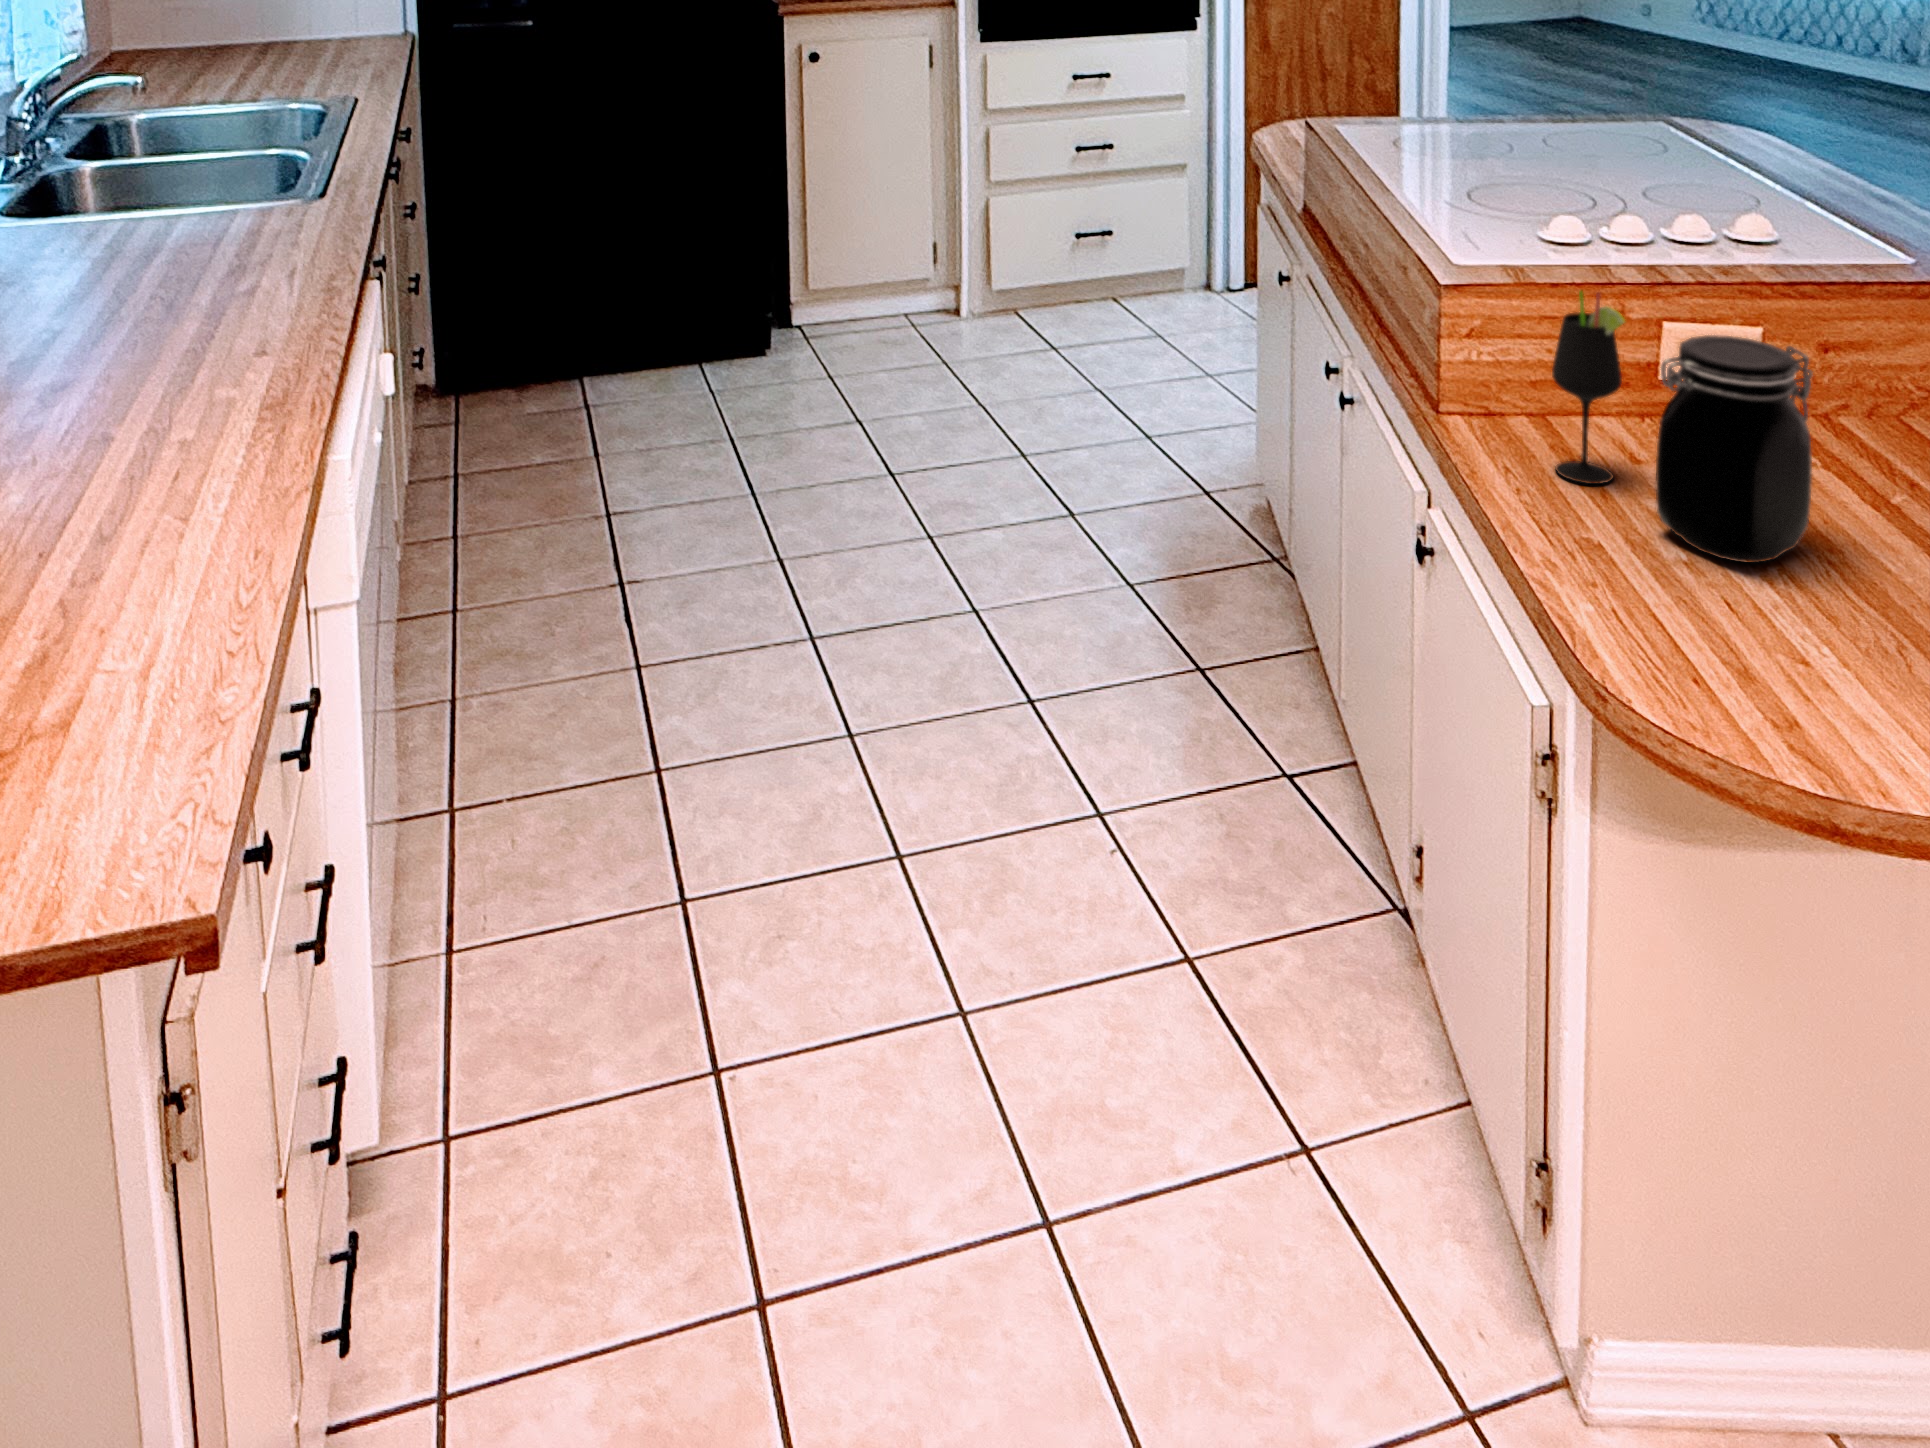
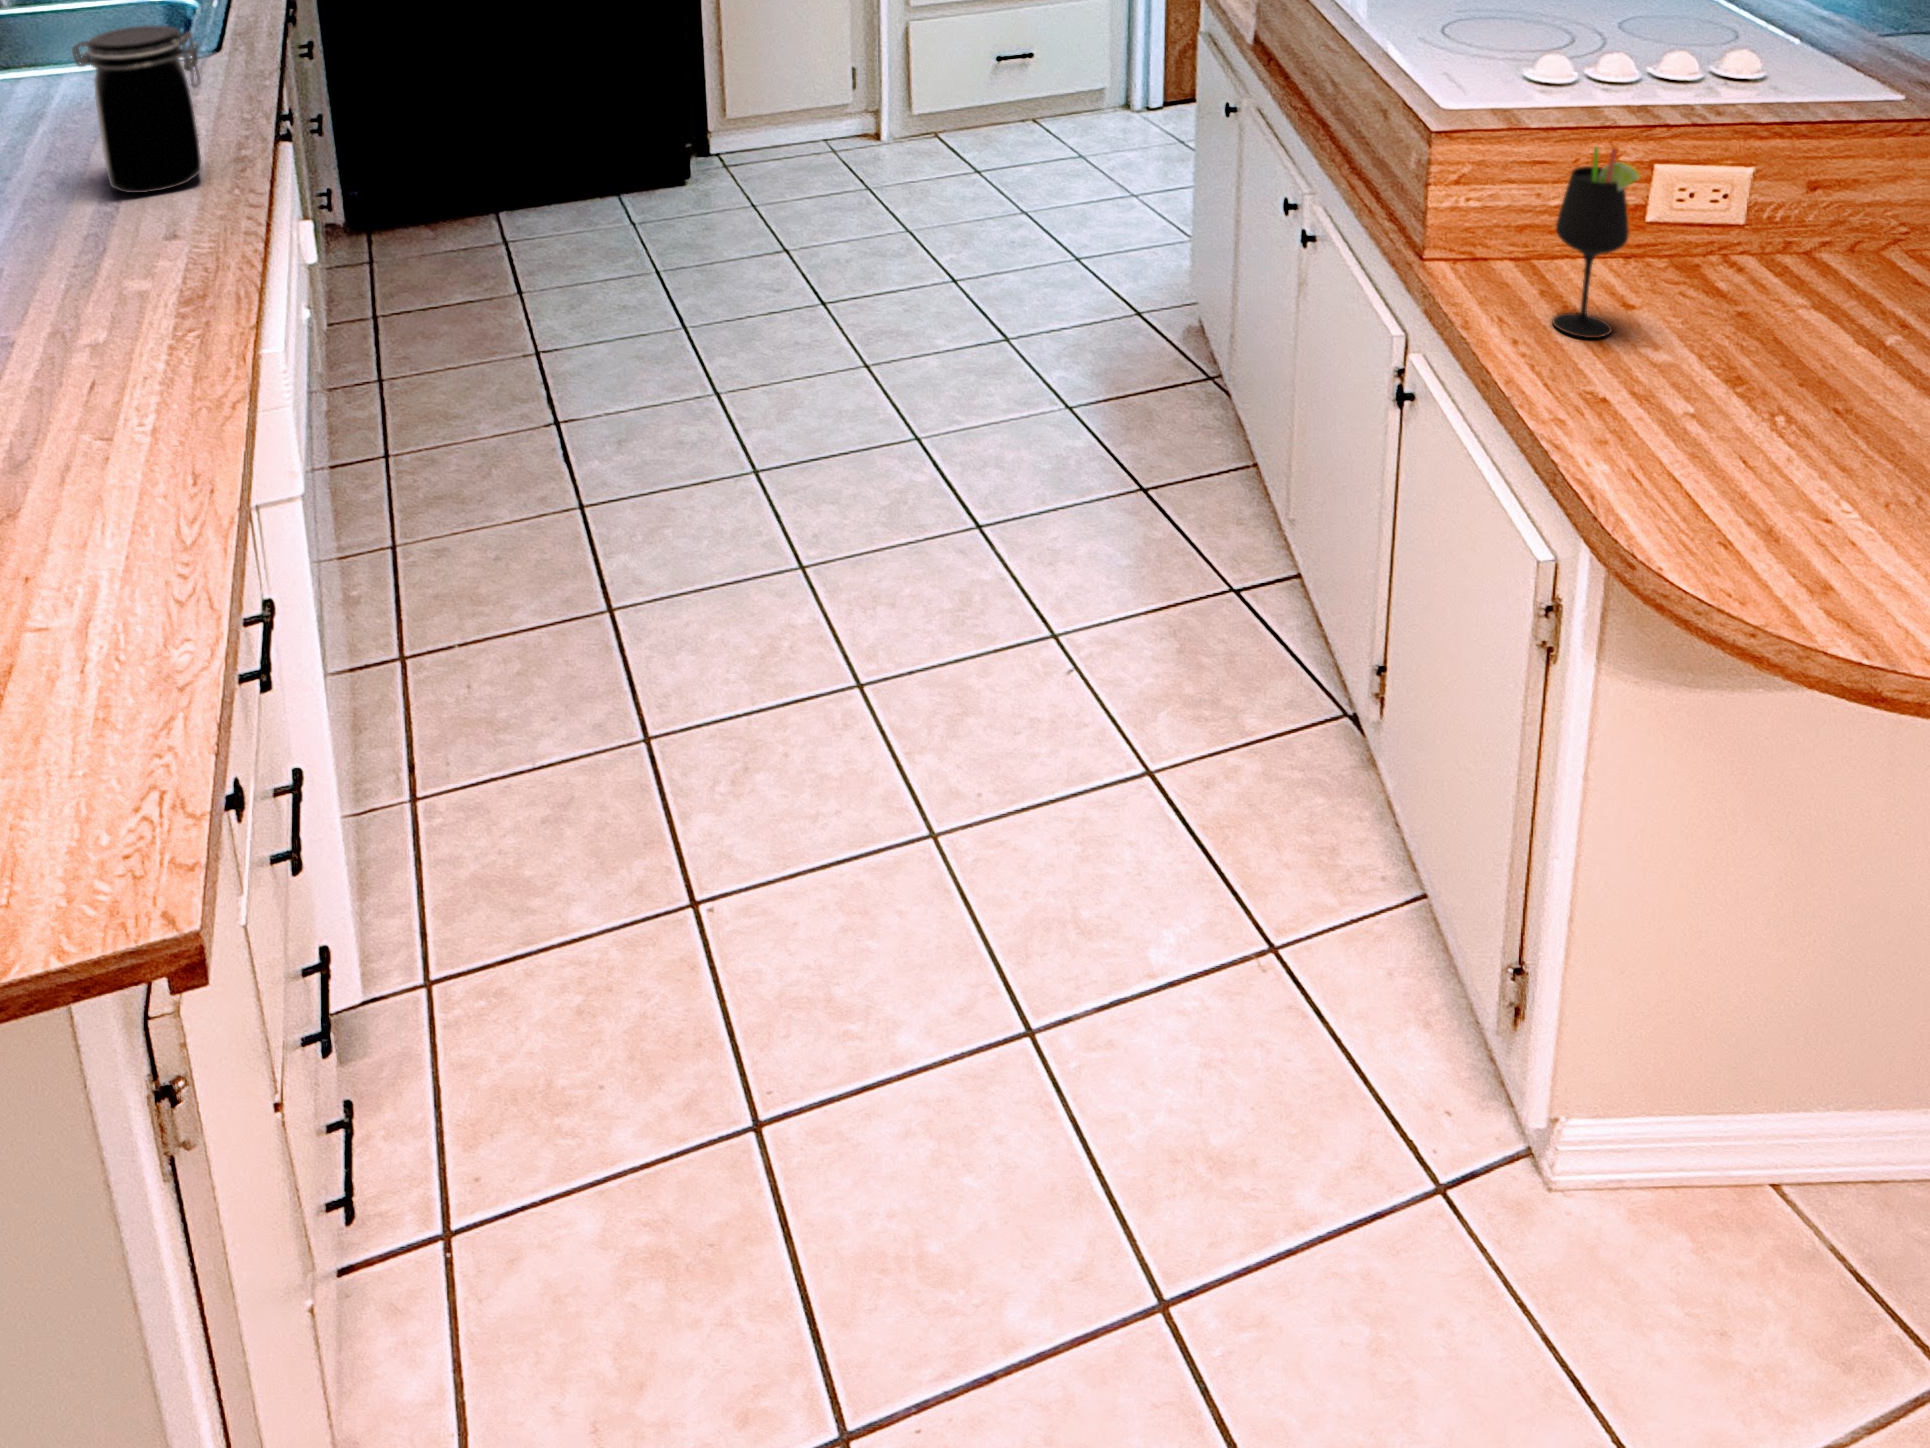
jar: present [1656,335,1812,563] -> present [72,25,202,193]

